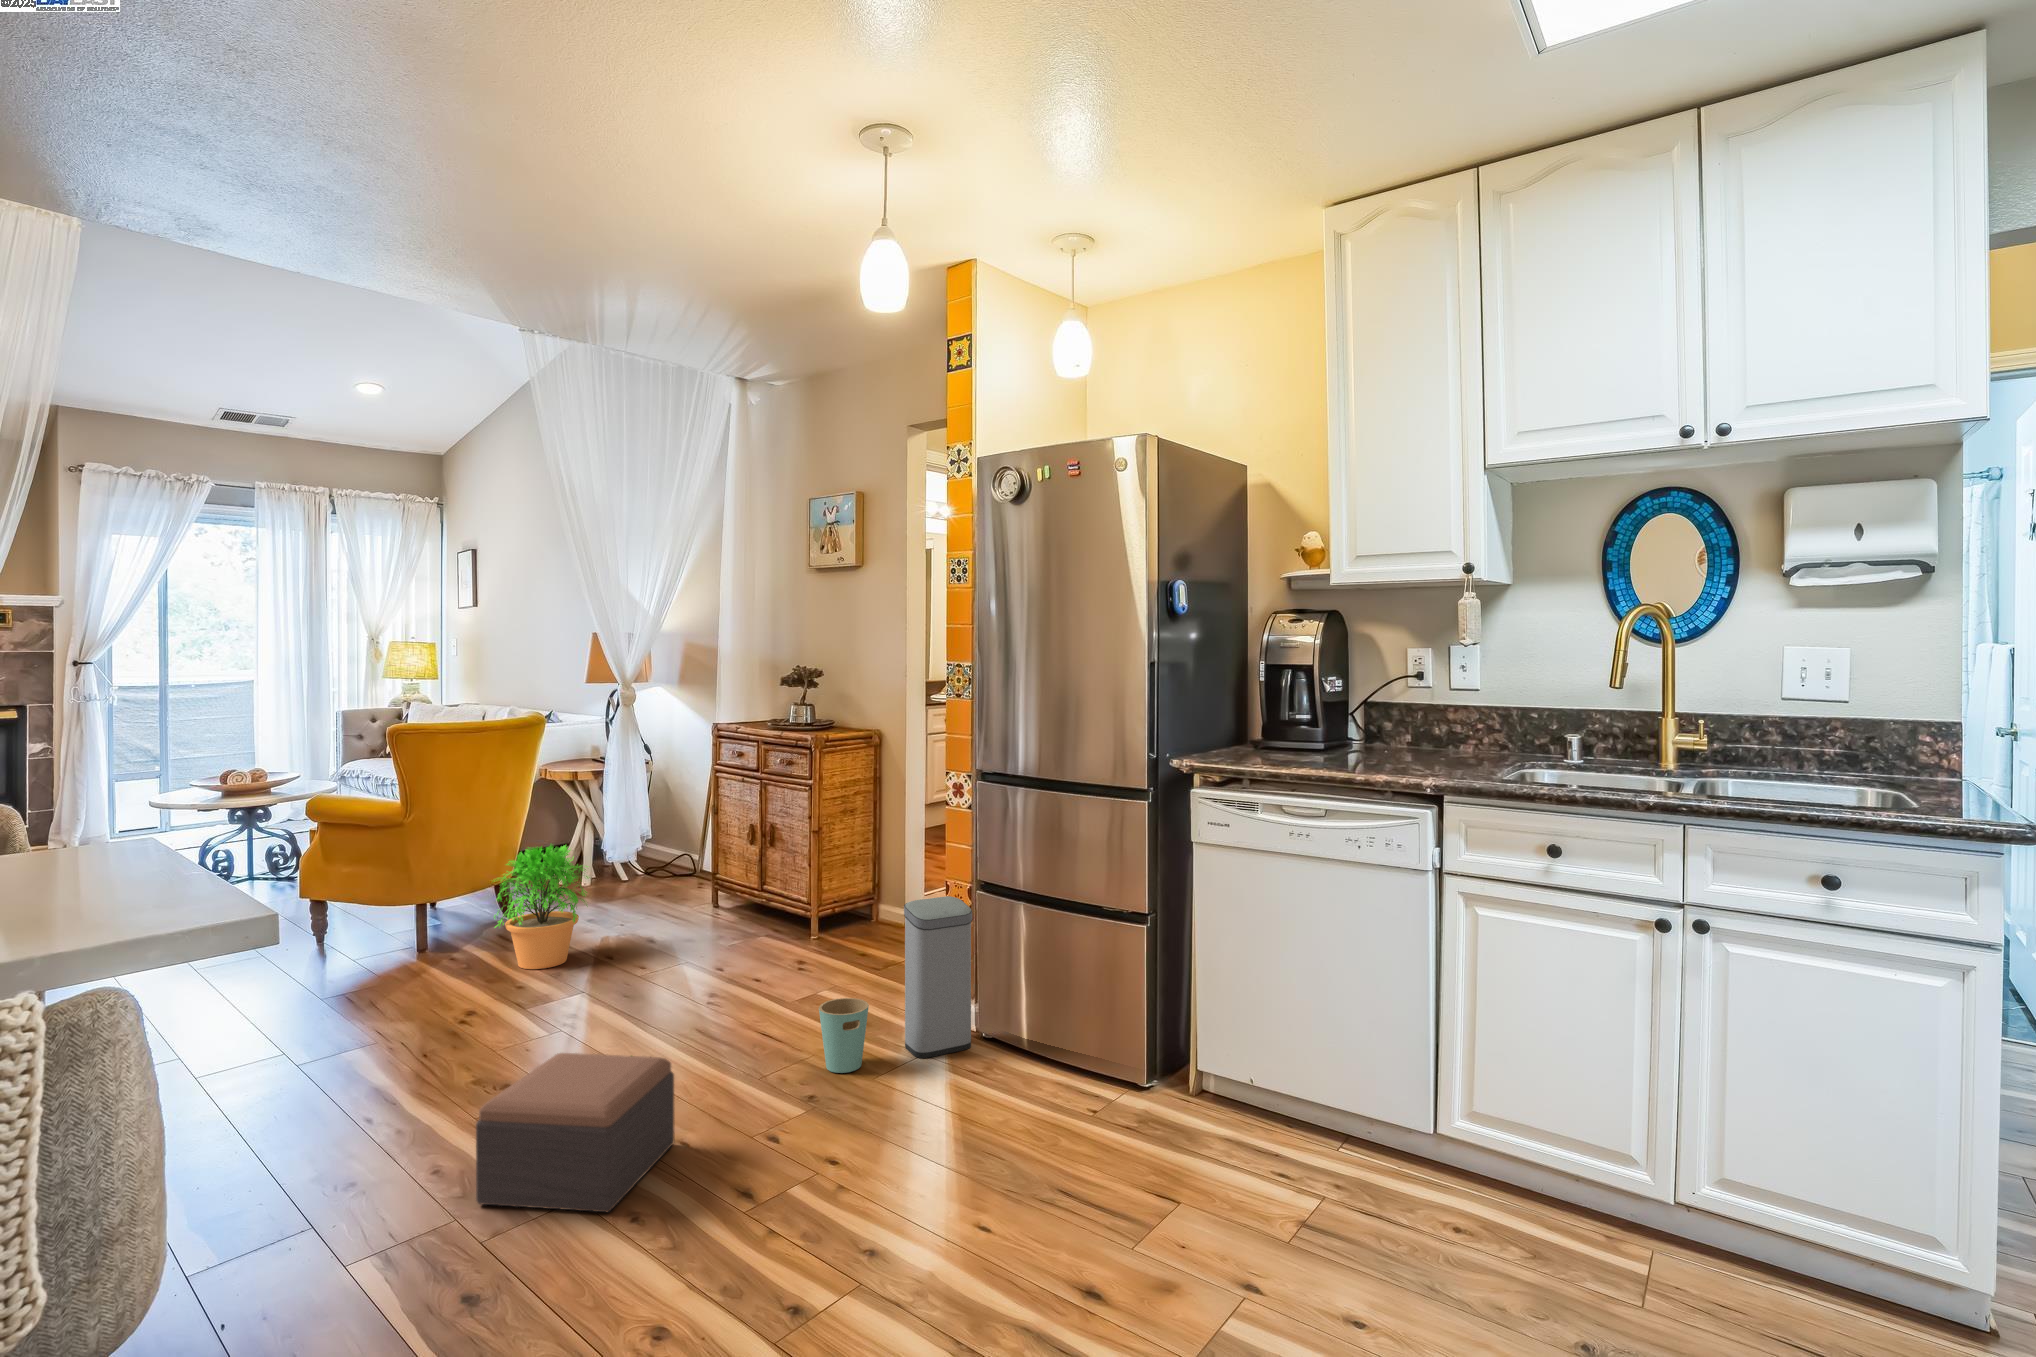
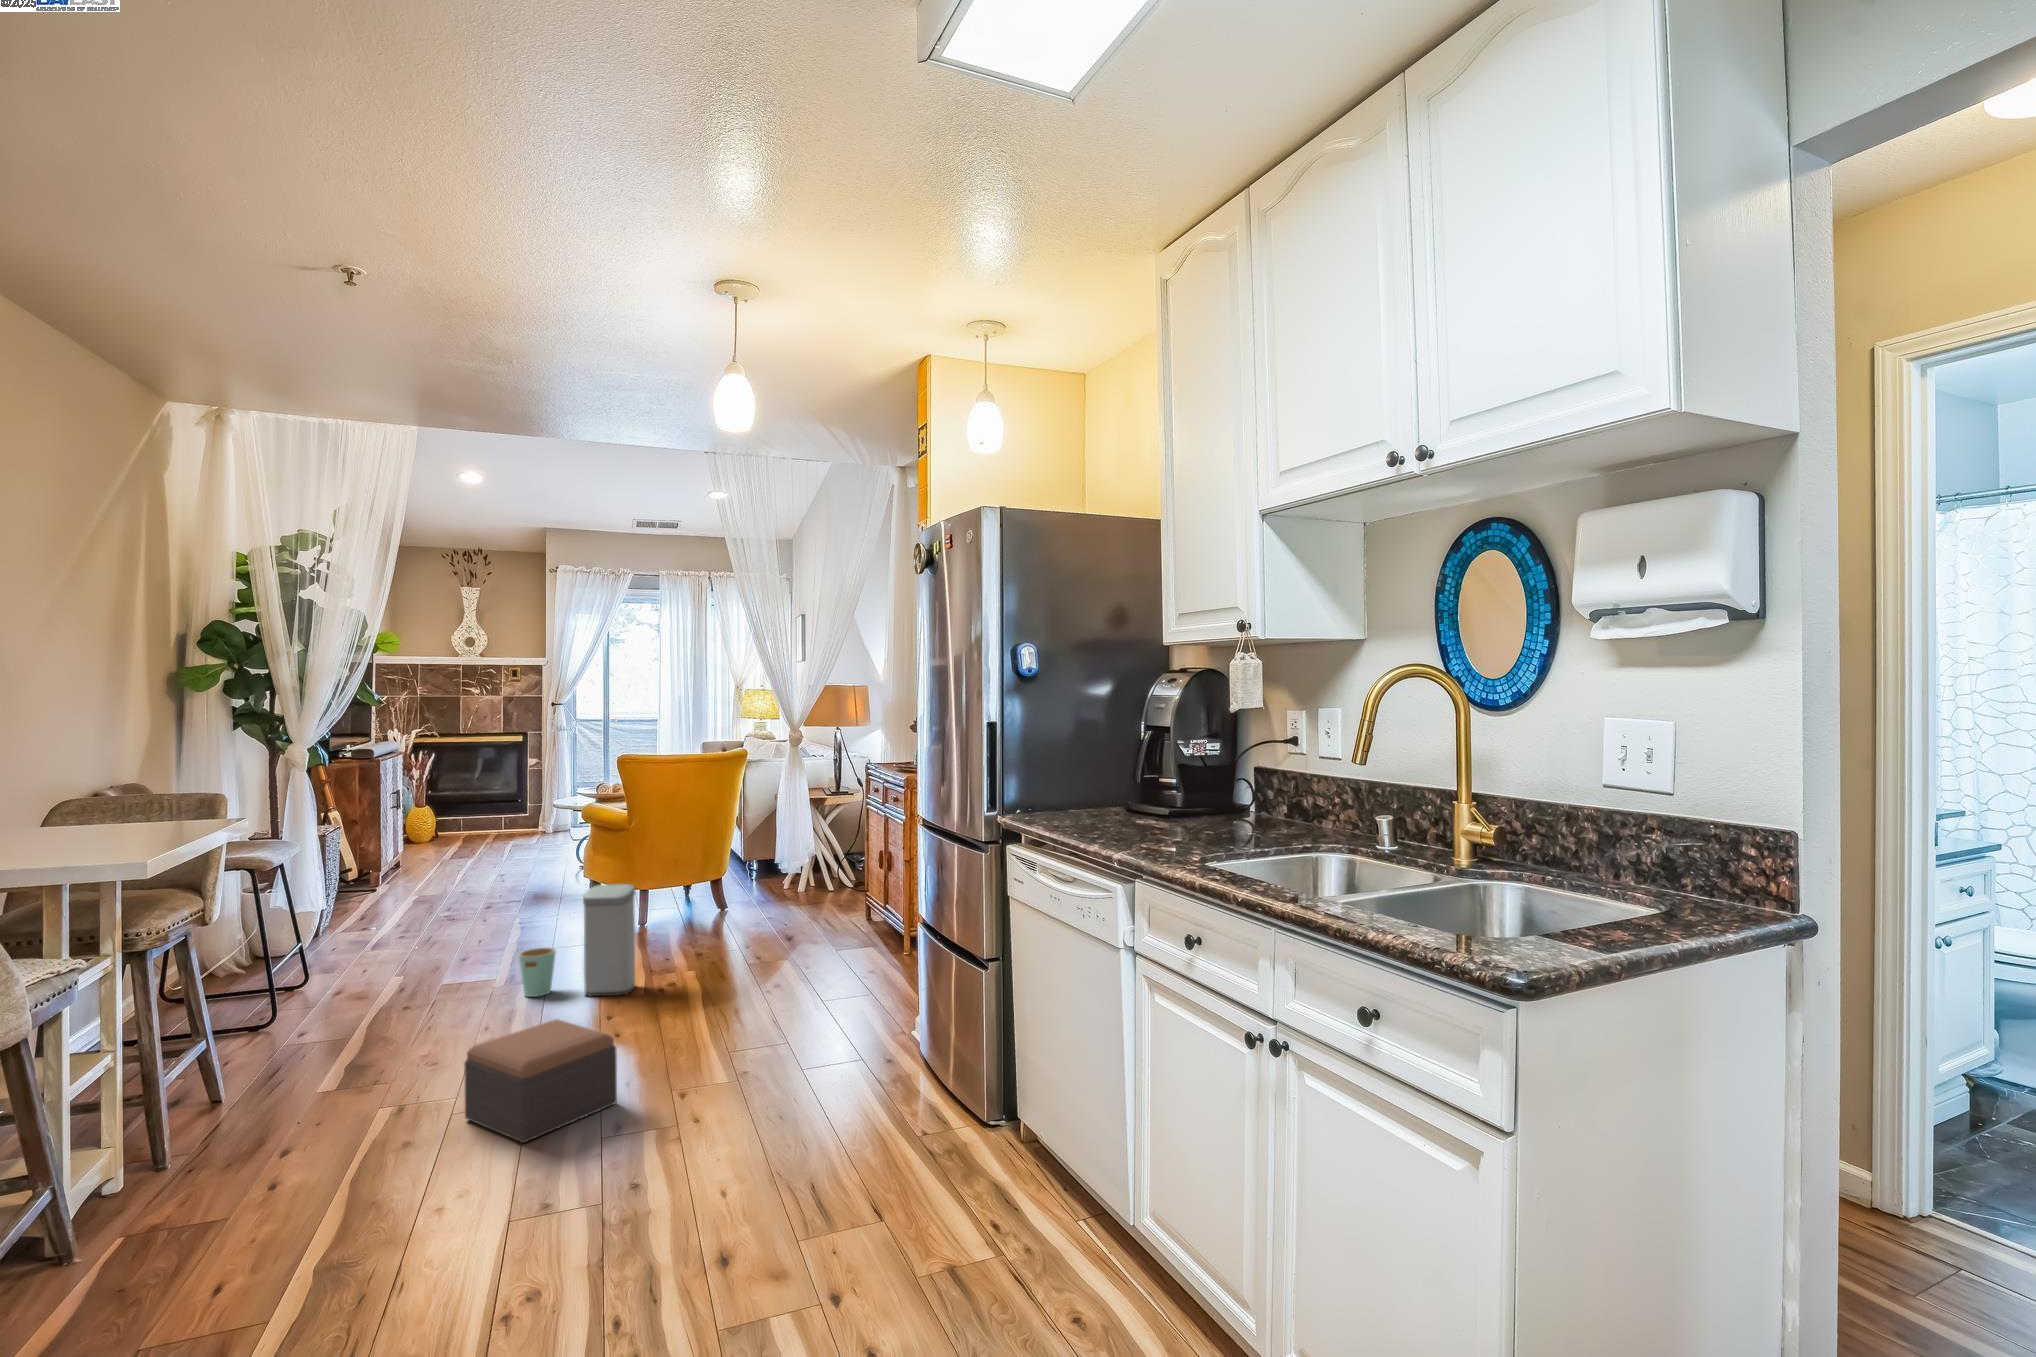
potted plant: present [494,845,588,969] -> none [669,854,739,954]
trash can: present [819,896,972,1073] -> present [519,884,635,997]

